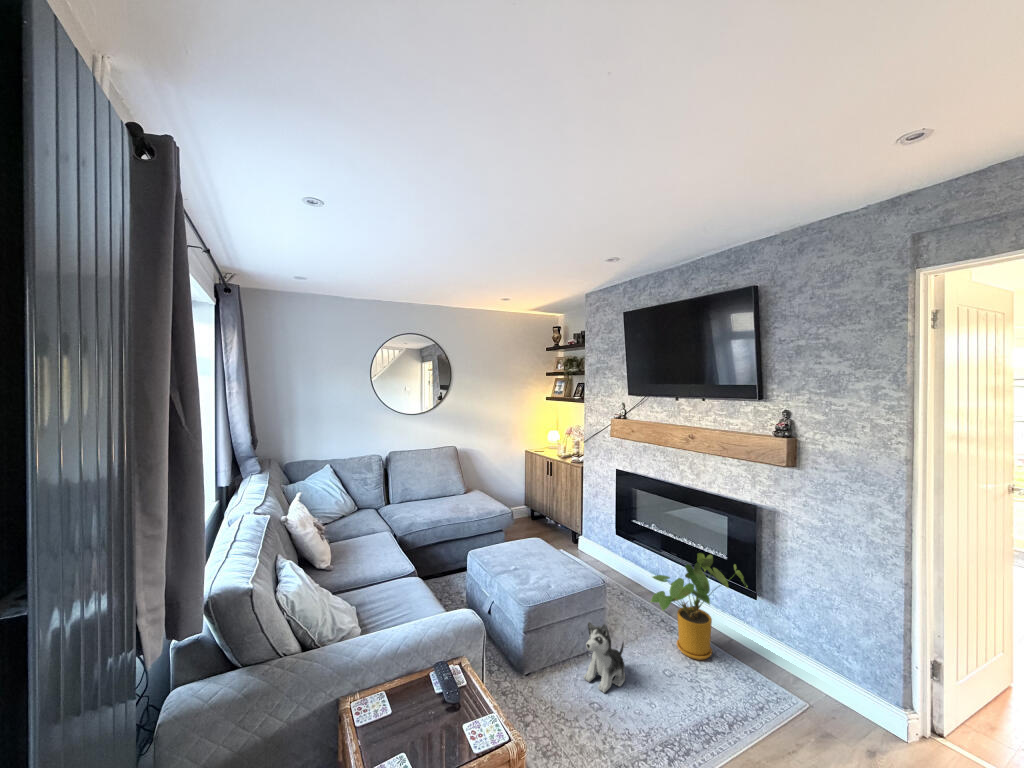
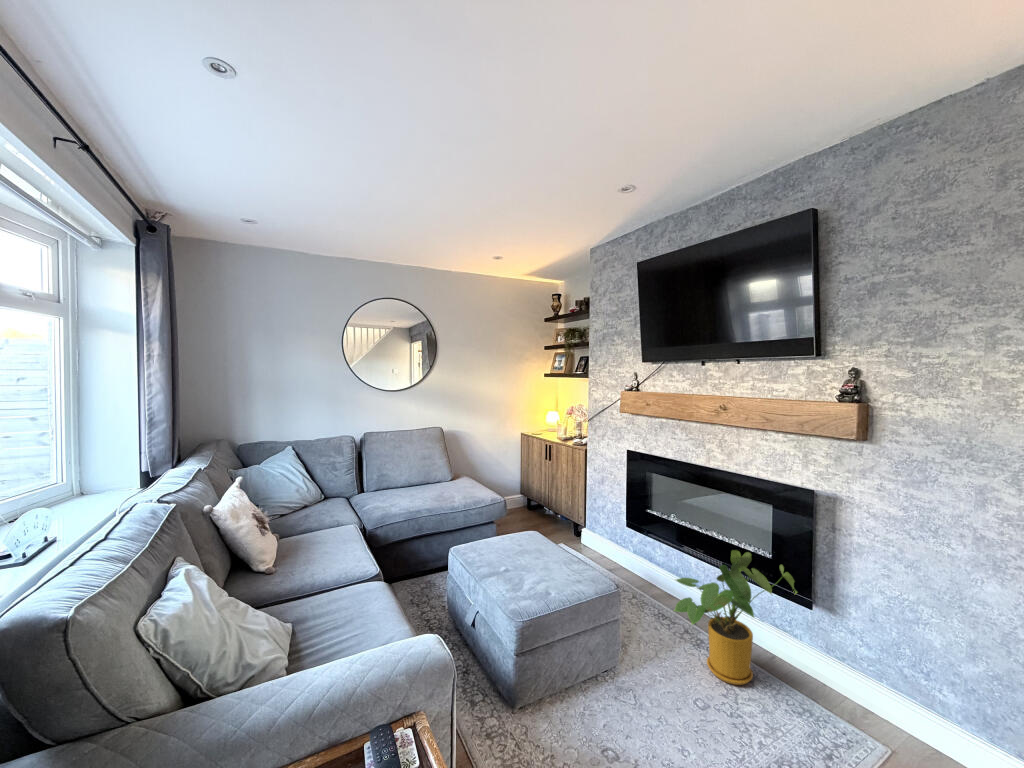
plush toy: present [584,622,625,693] -> none [592,639,646,734]

